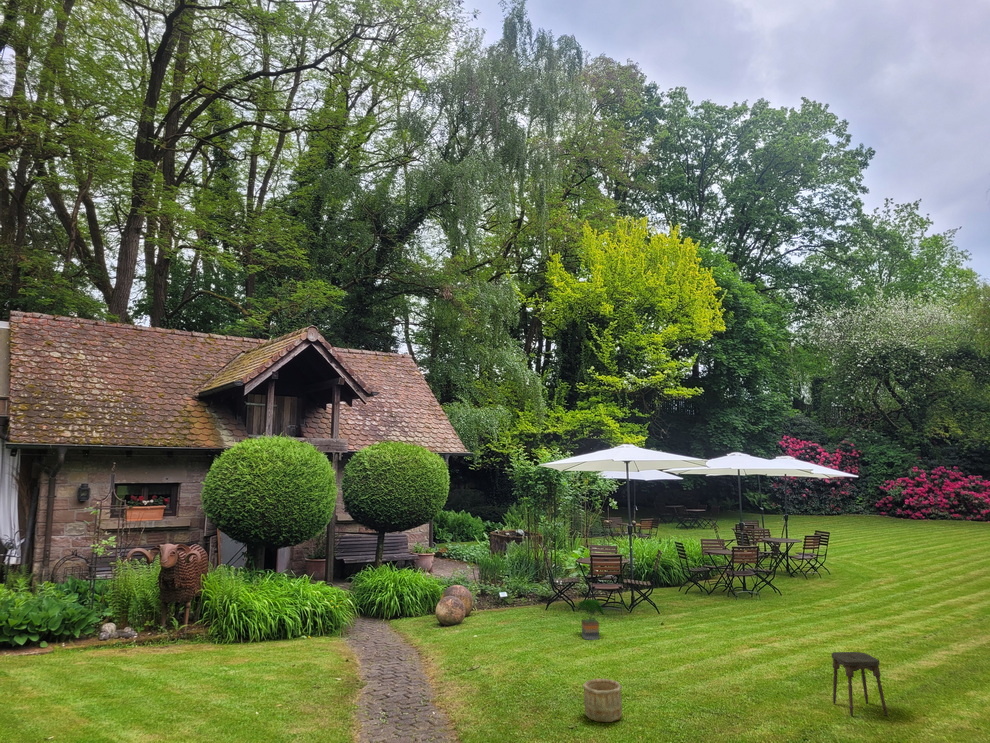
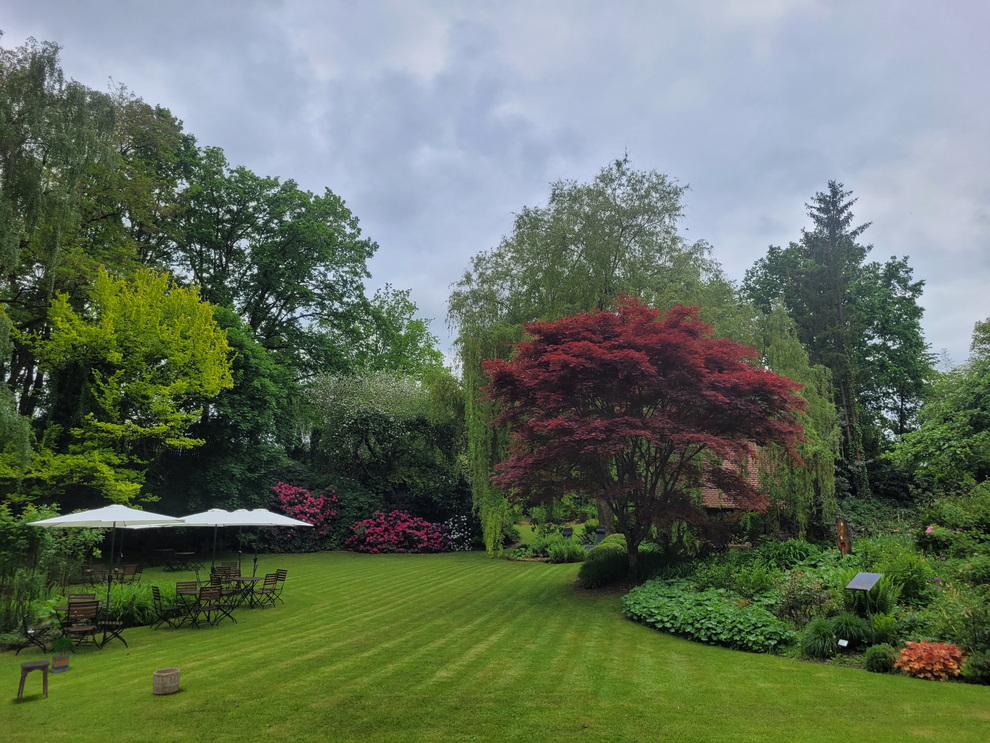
stool: present [831,652,887,716] -> present [17,660,50,703]
wooden bucket: present [583,679,622,722] -> present [153,667,181,694]

